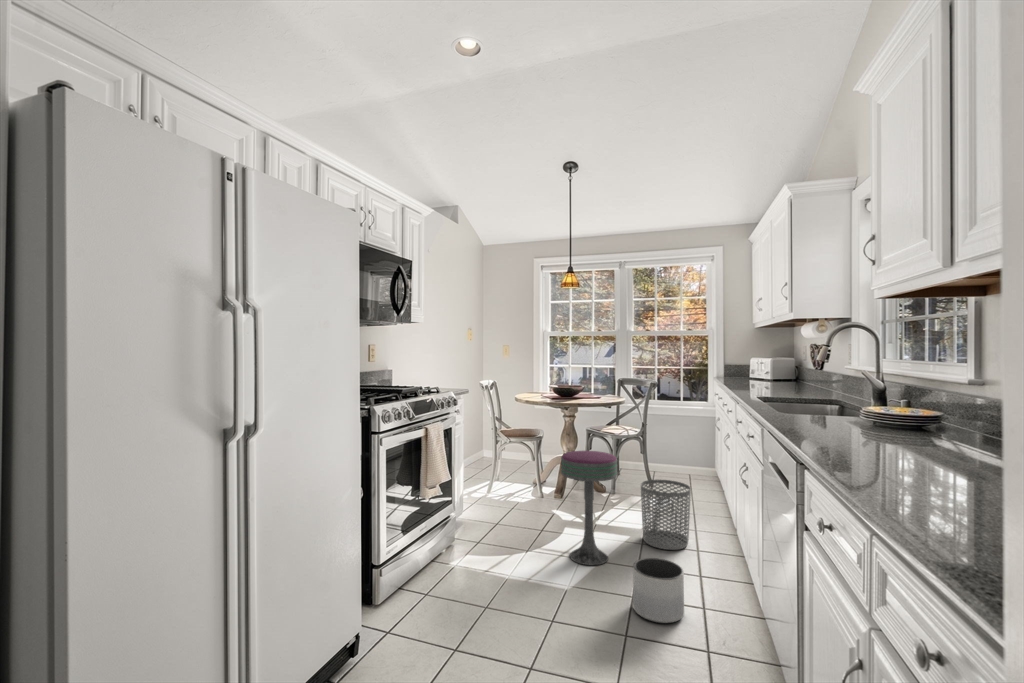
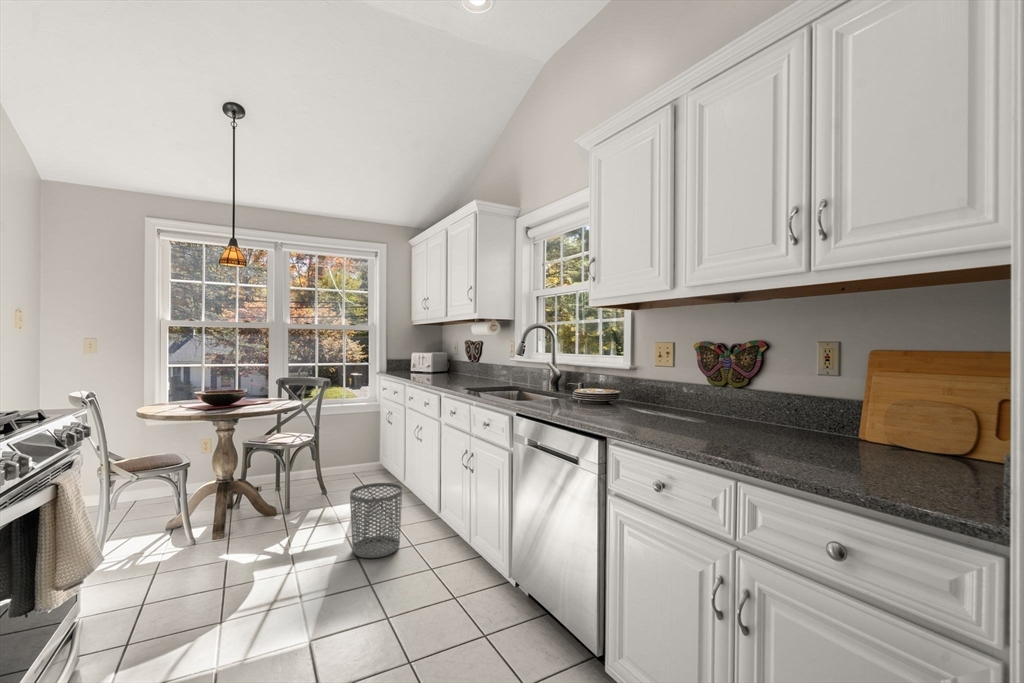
bar stool: present [561,451,617,565] -> none [270,469,343,611]
planter: present [633,558,684,623] -> none [393,569,446,640]

